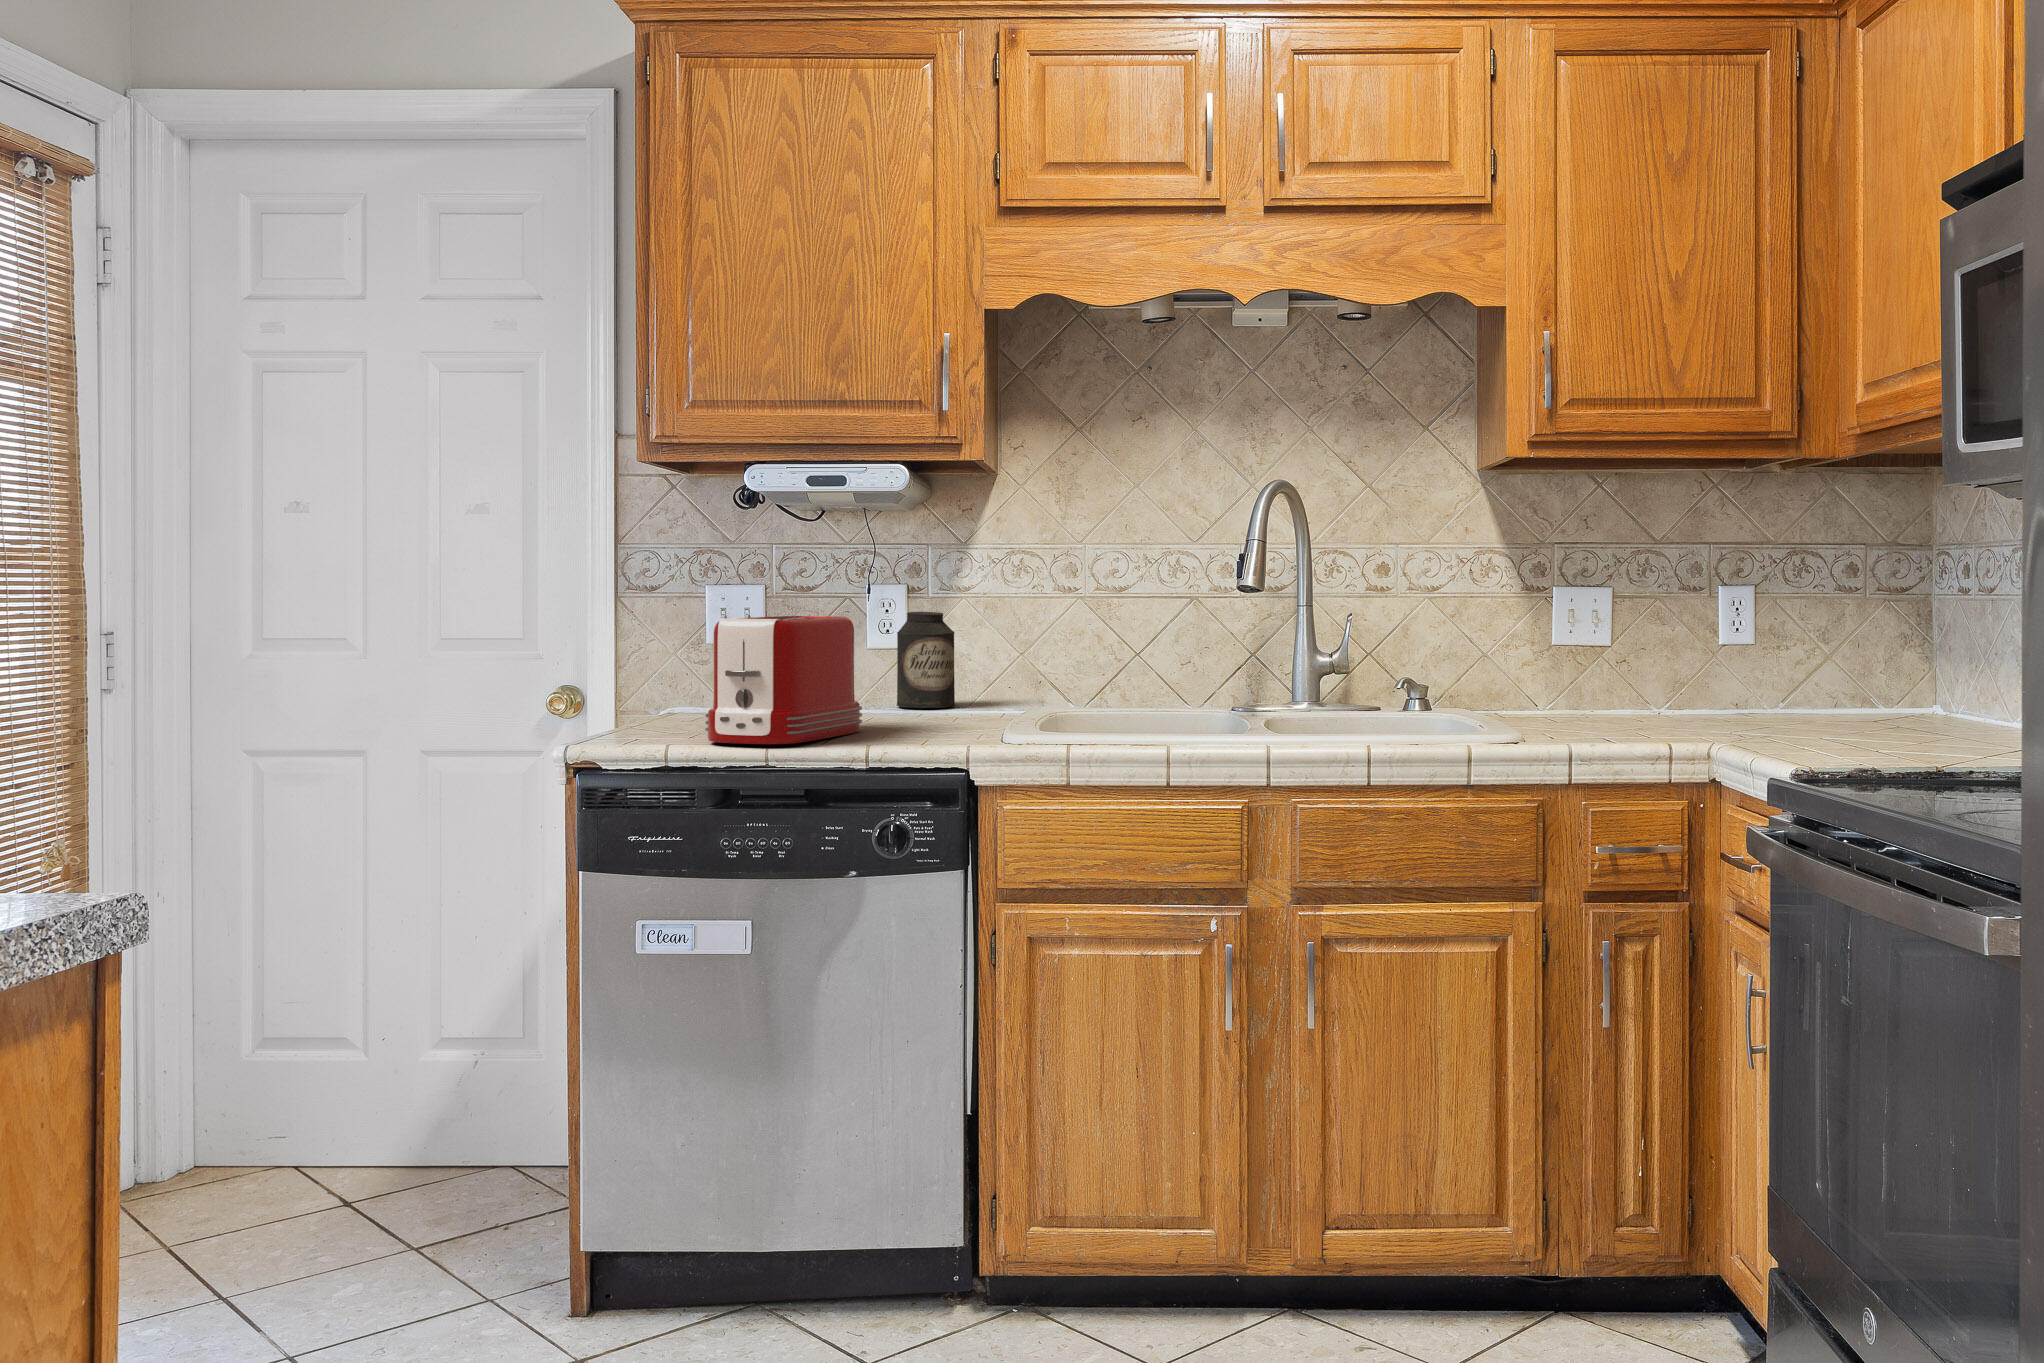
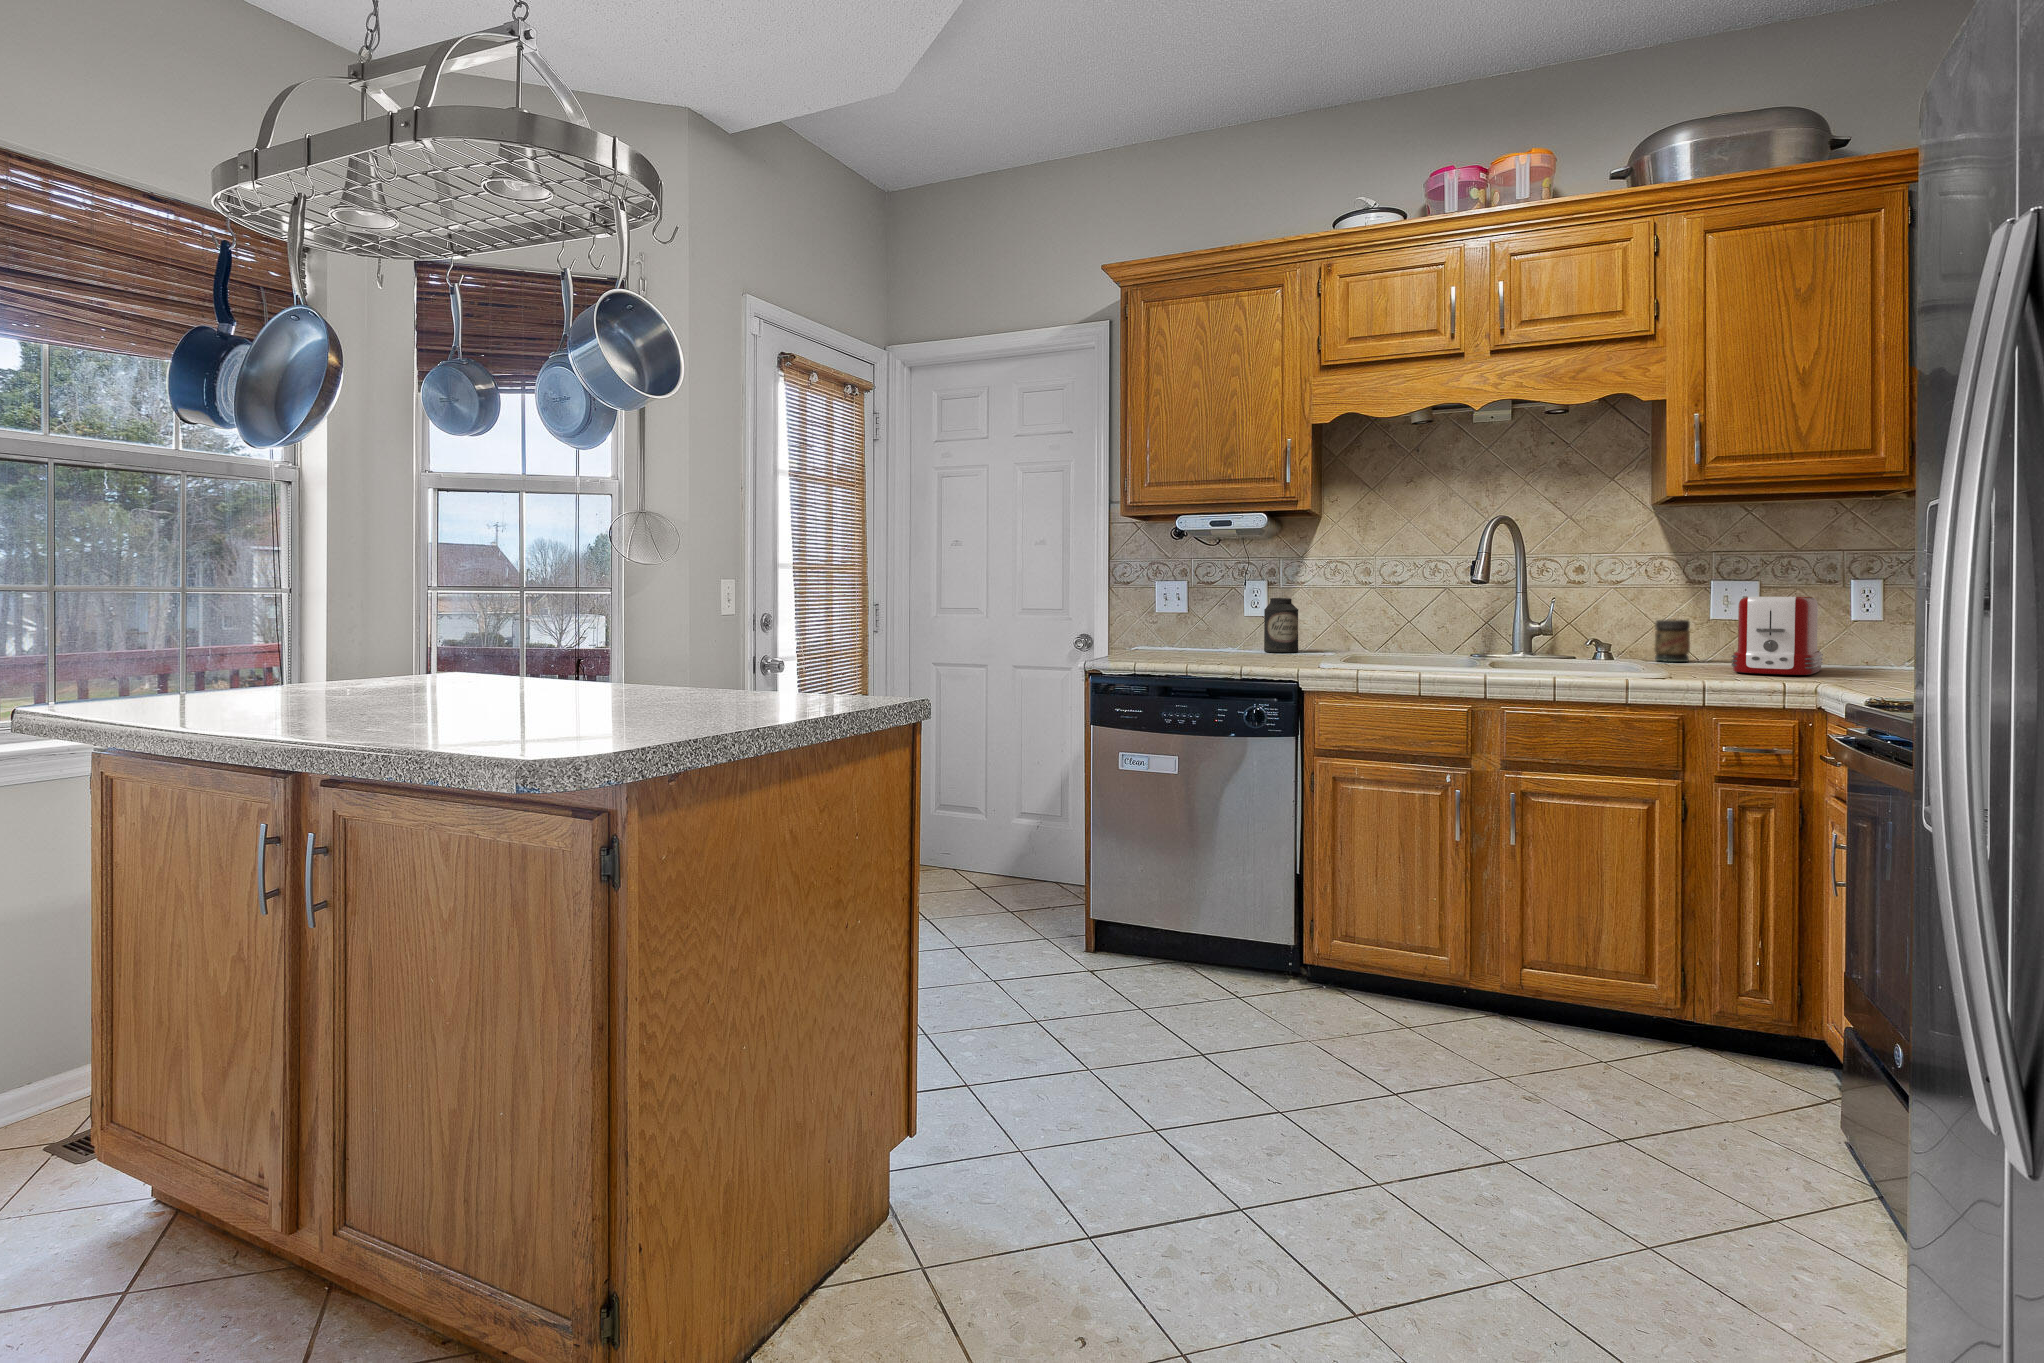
toaster: present [705,616,862,744] -> present [1731,597,1823,675]
jar: none [1483,646,1529,711] -> present [1654,620,1690,662]

